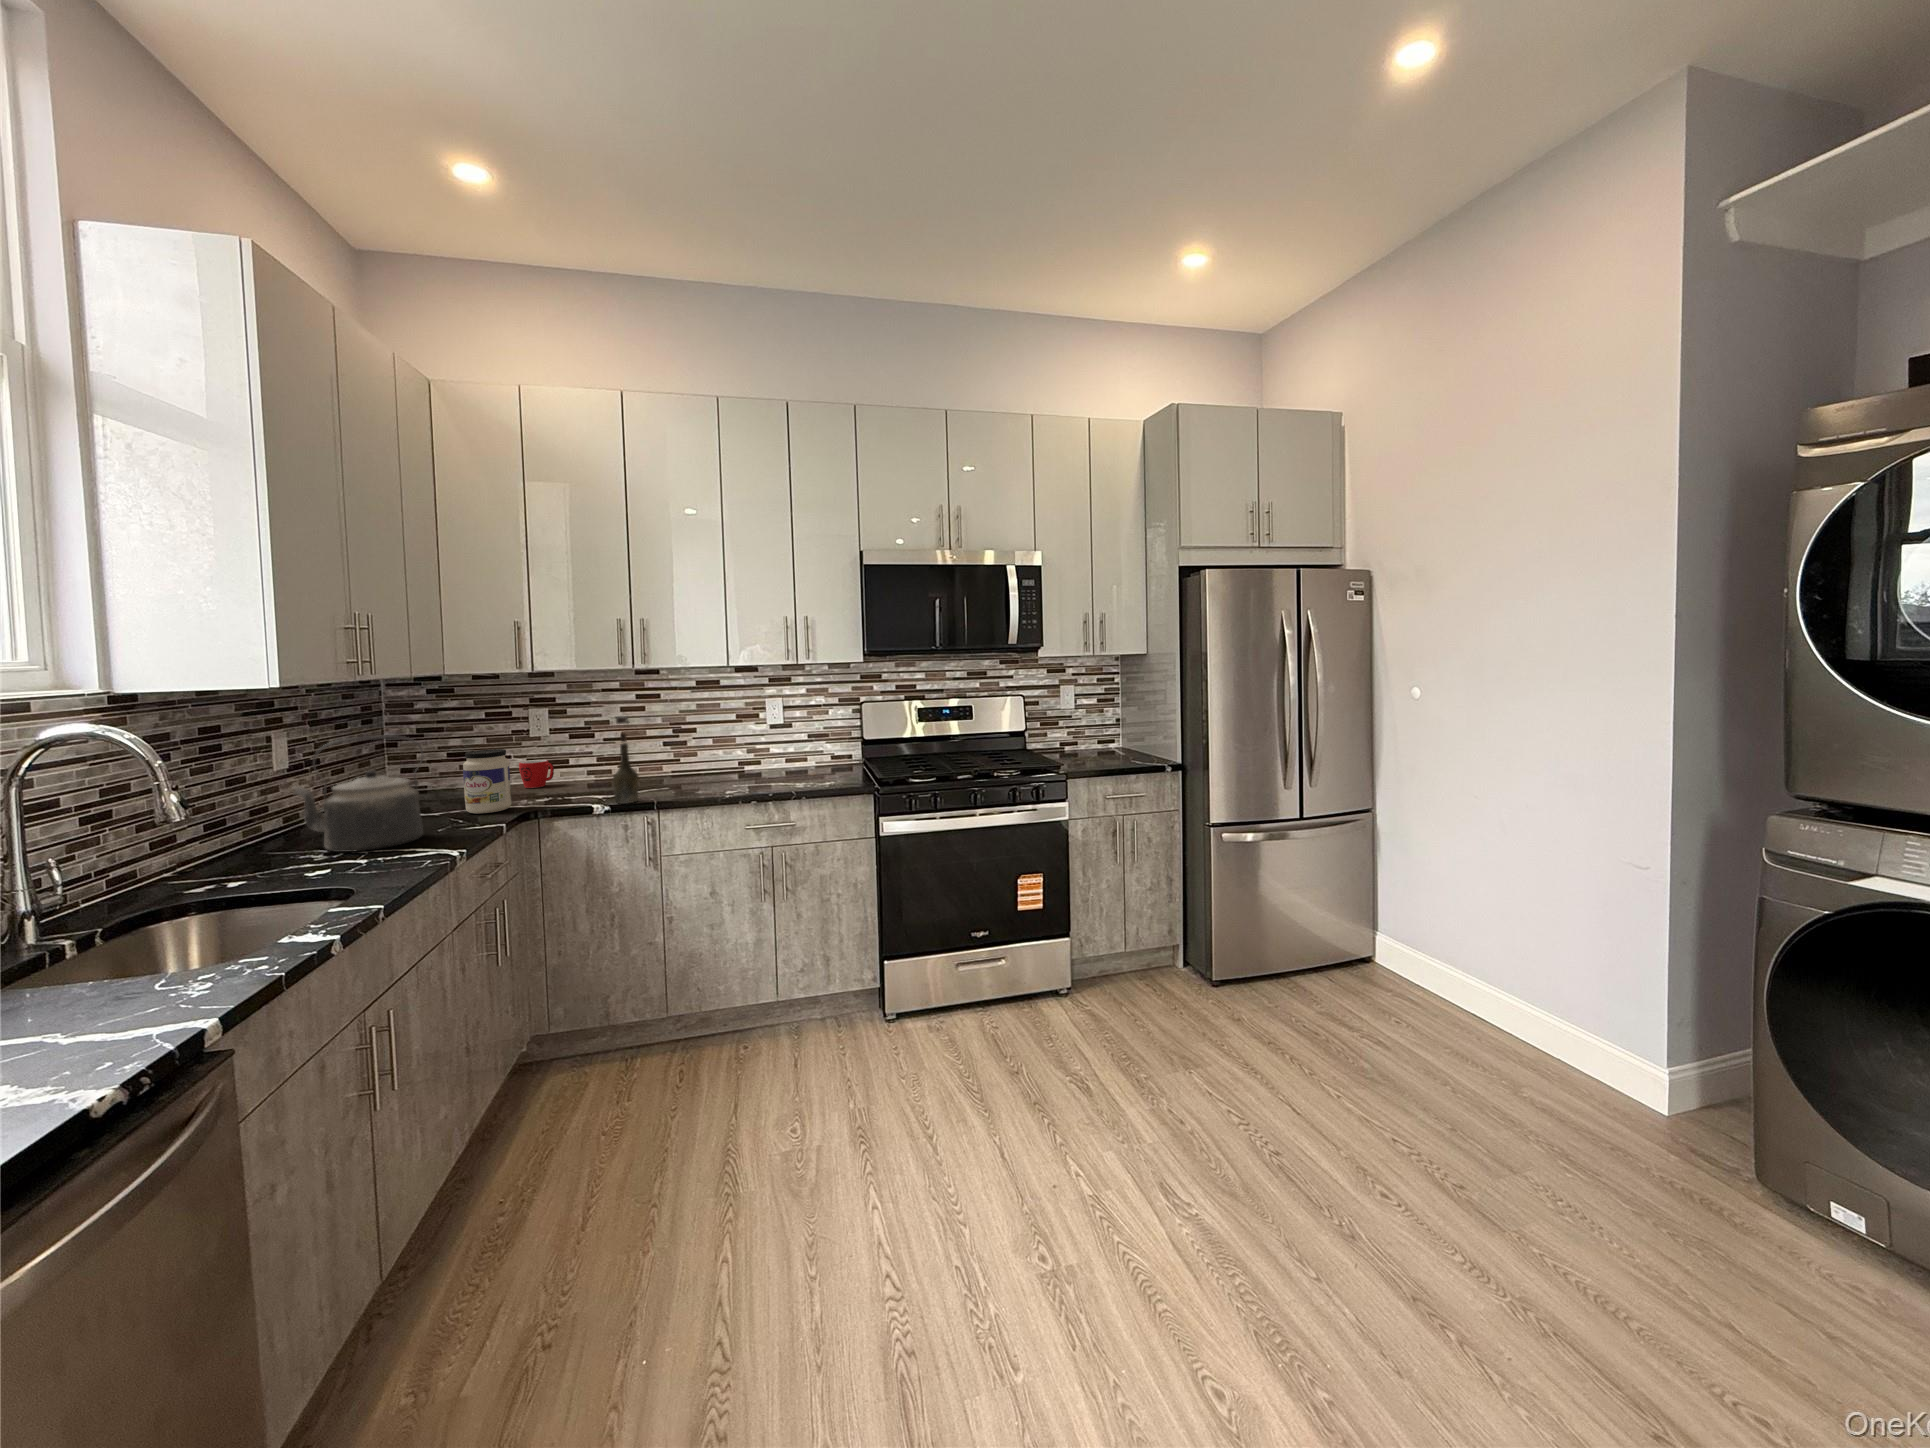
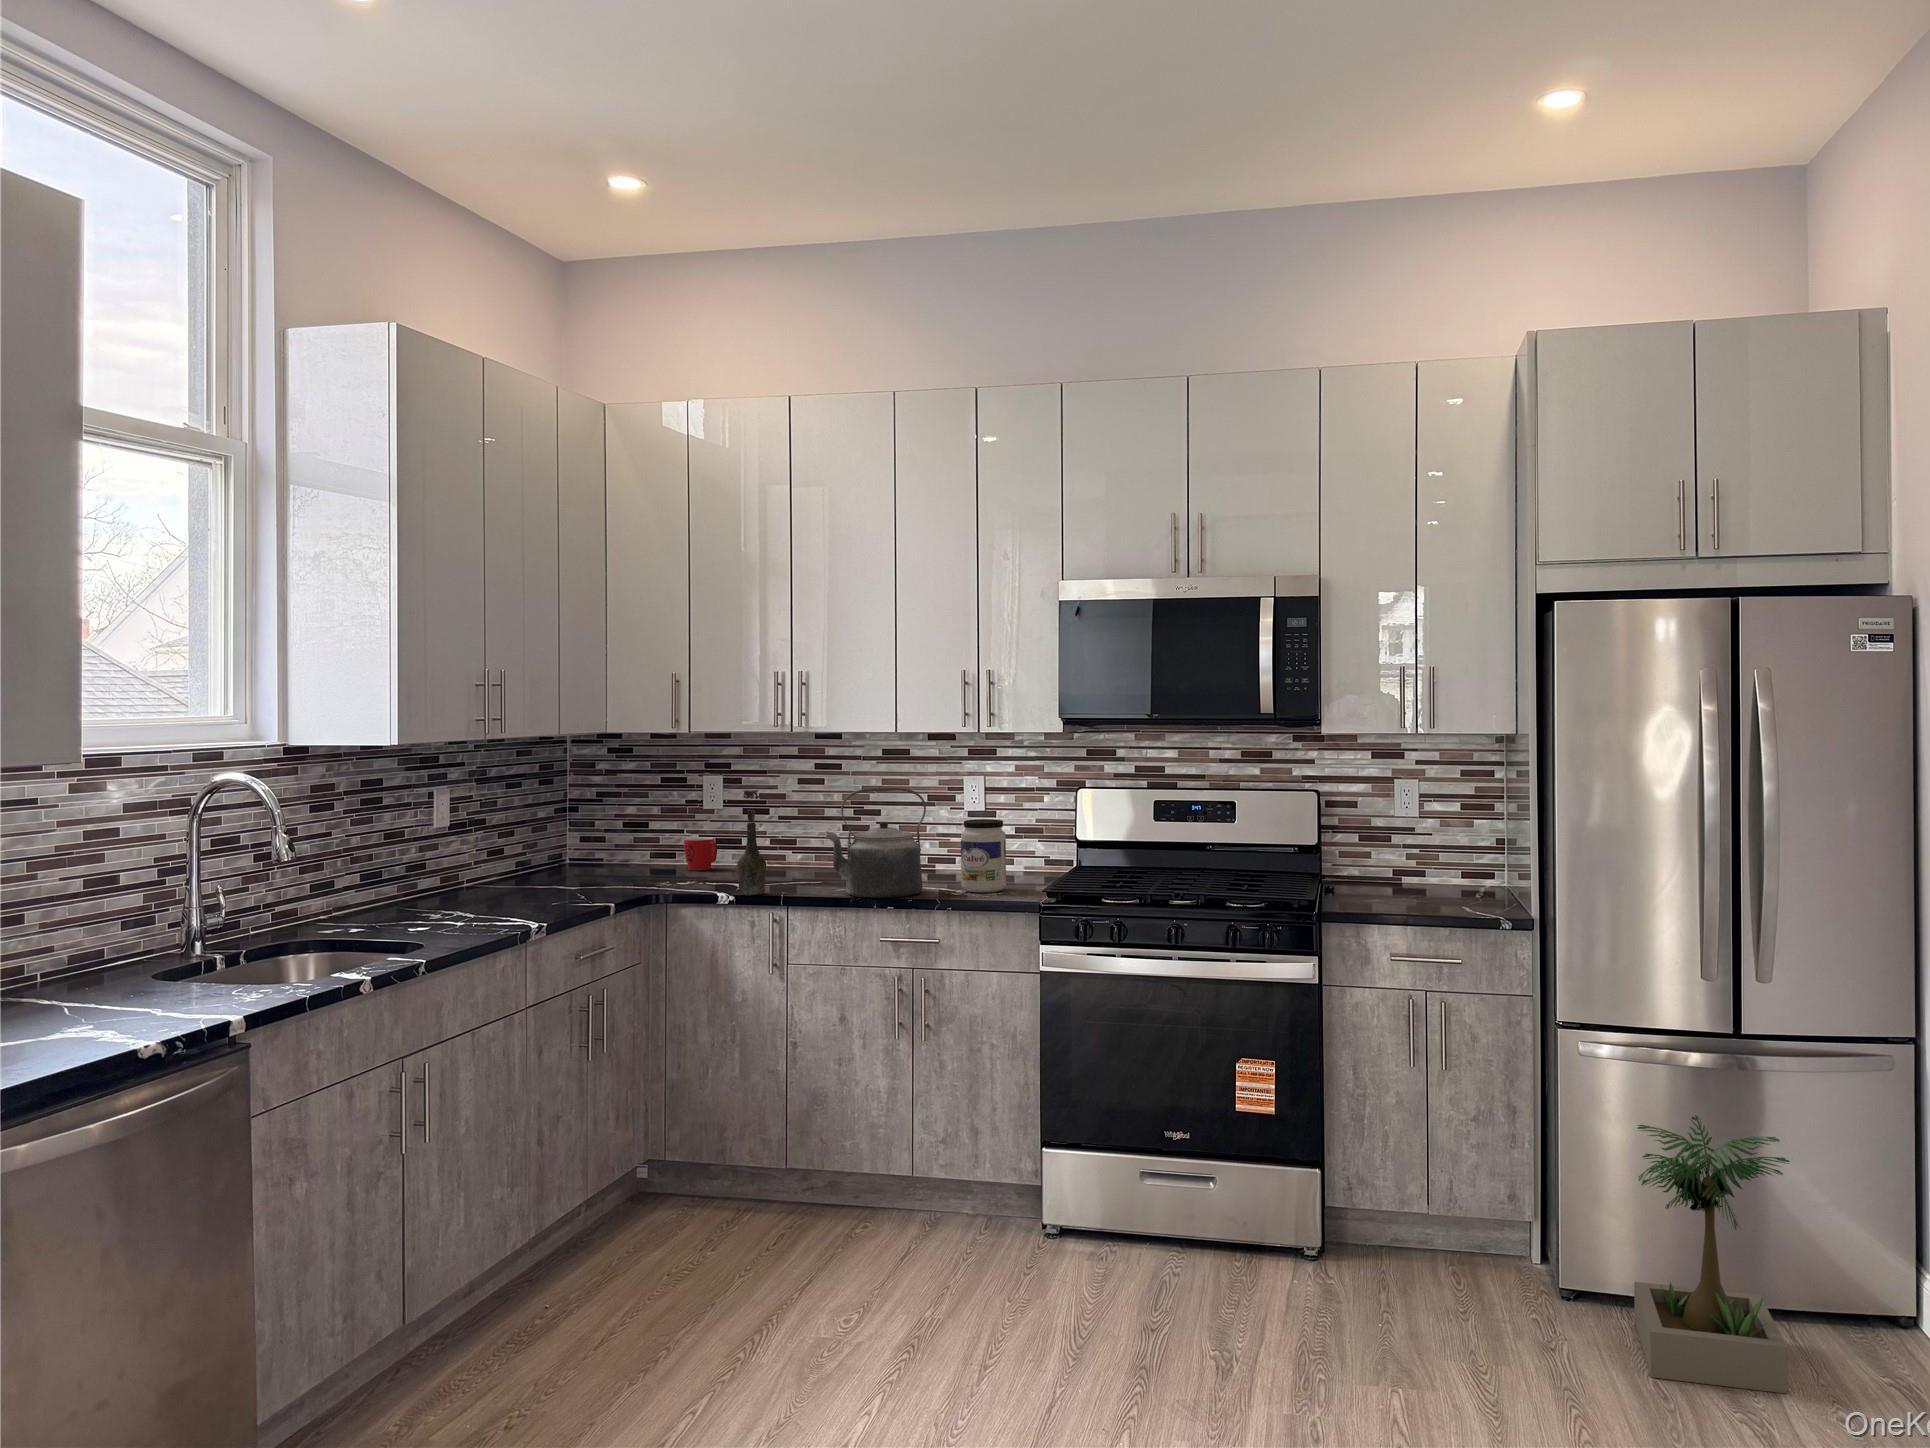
kettle: present [294,735,423,852] -> present [826,788,926,898]
jar: present [463,749,511,814] -> present [961,819,1006,893]
potted plant: none [1259,866,1358,1022] -> present [1634,1115,1790,1394]

